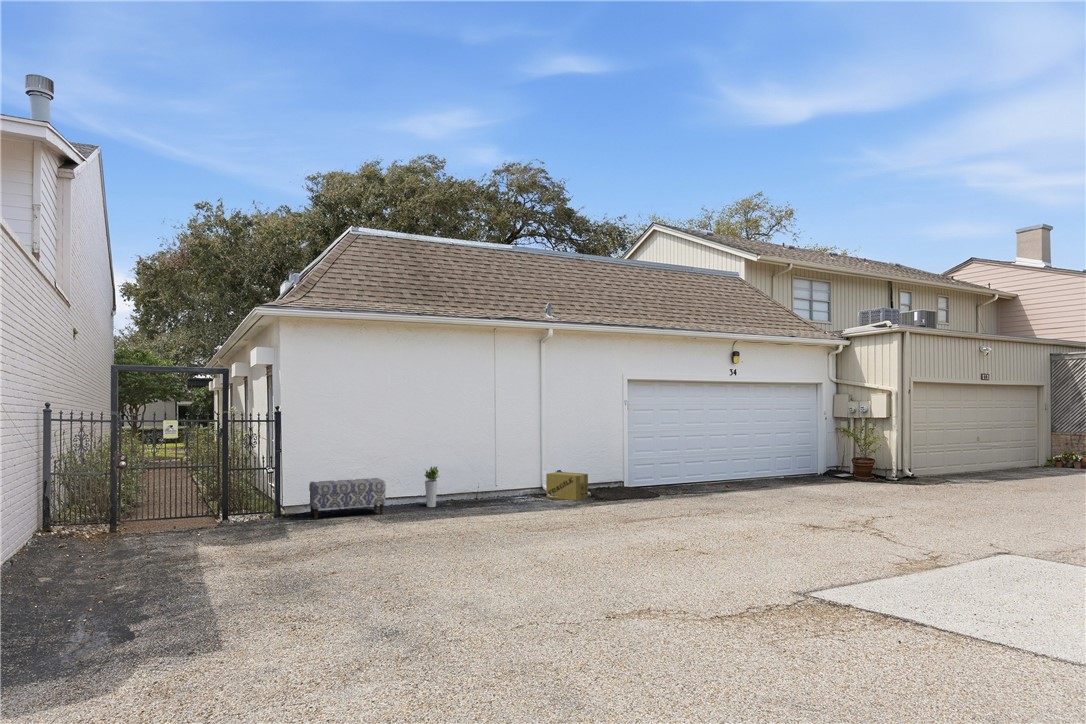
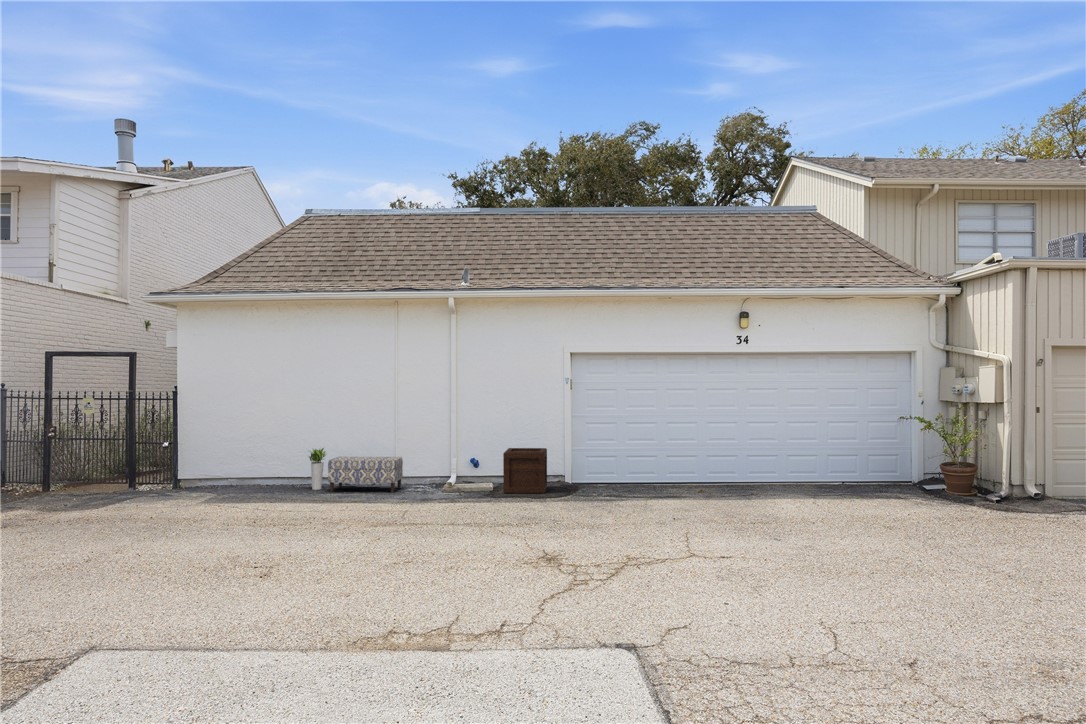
wooden crate: none [585,458,632,498] -> present [503,448,547,494]
cardboard box: present [546,472,588,500] -> none [451,461,491,494]
bench: present [309,478,386,520] -> present [328,457,403,493]

